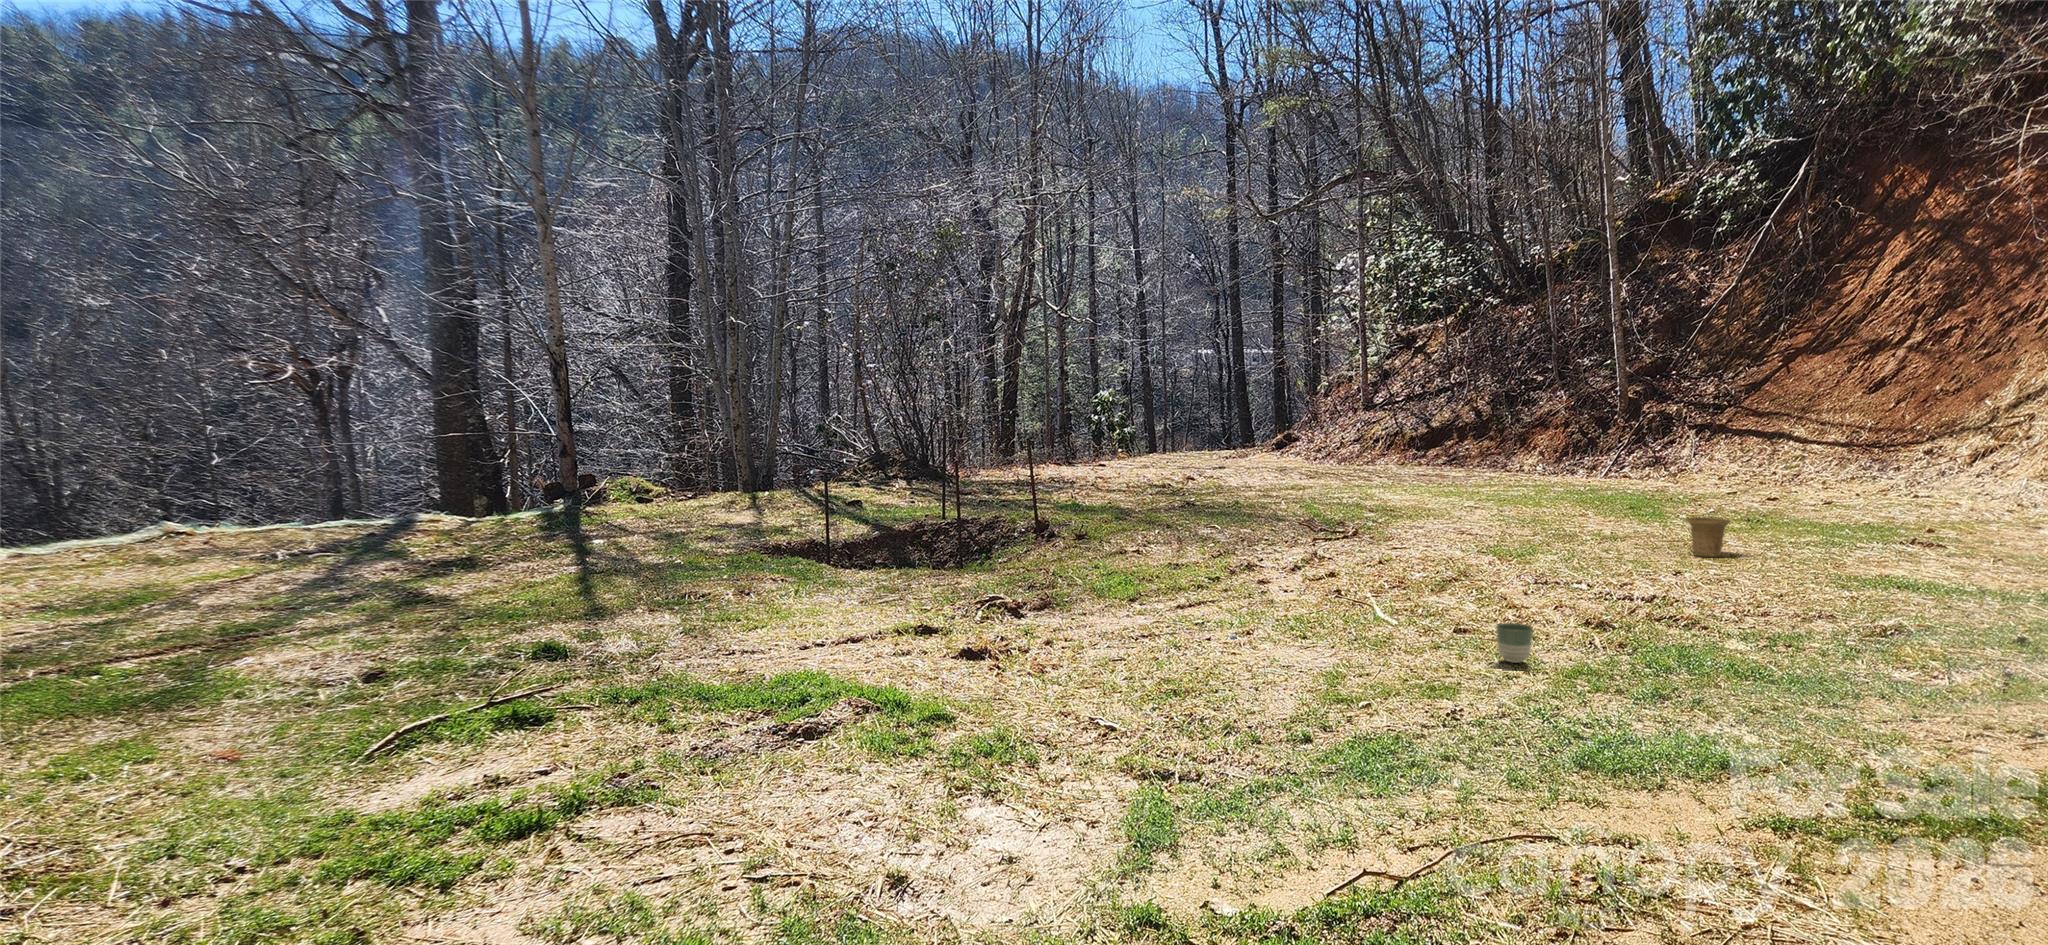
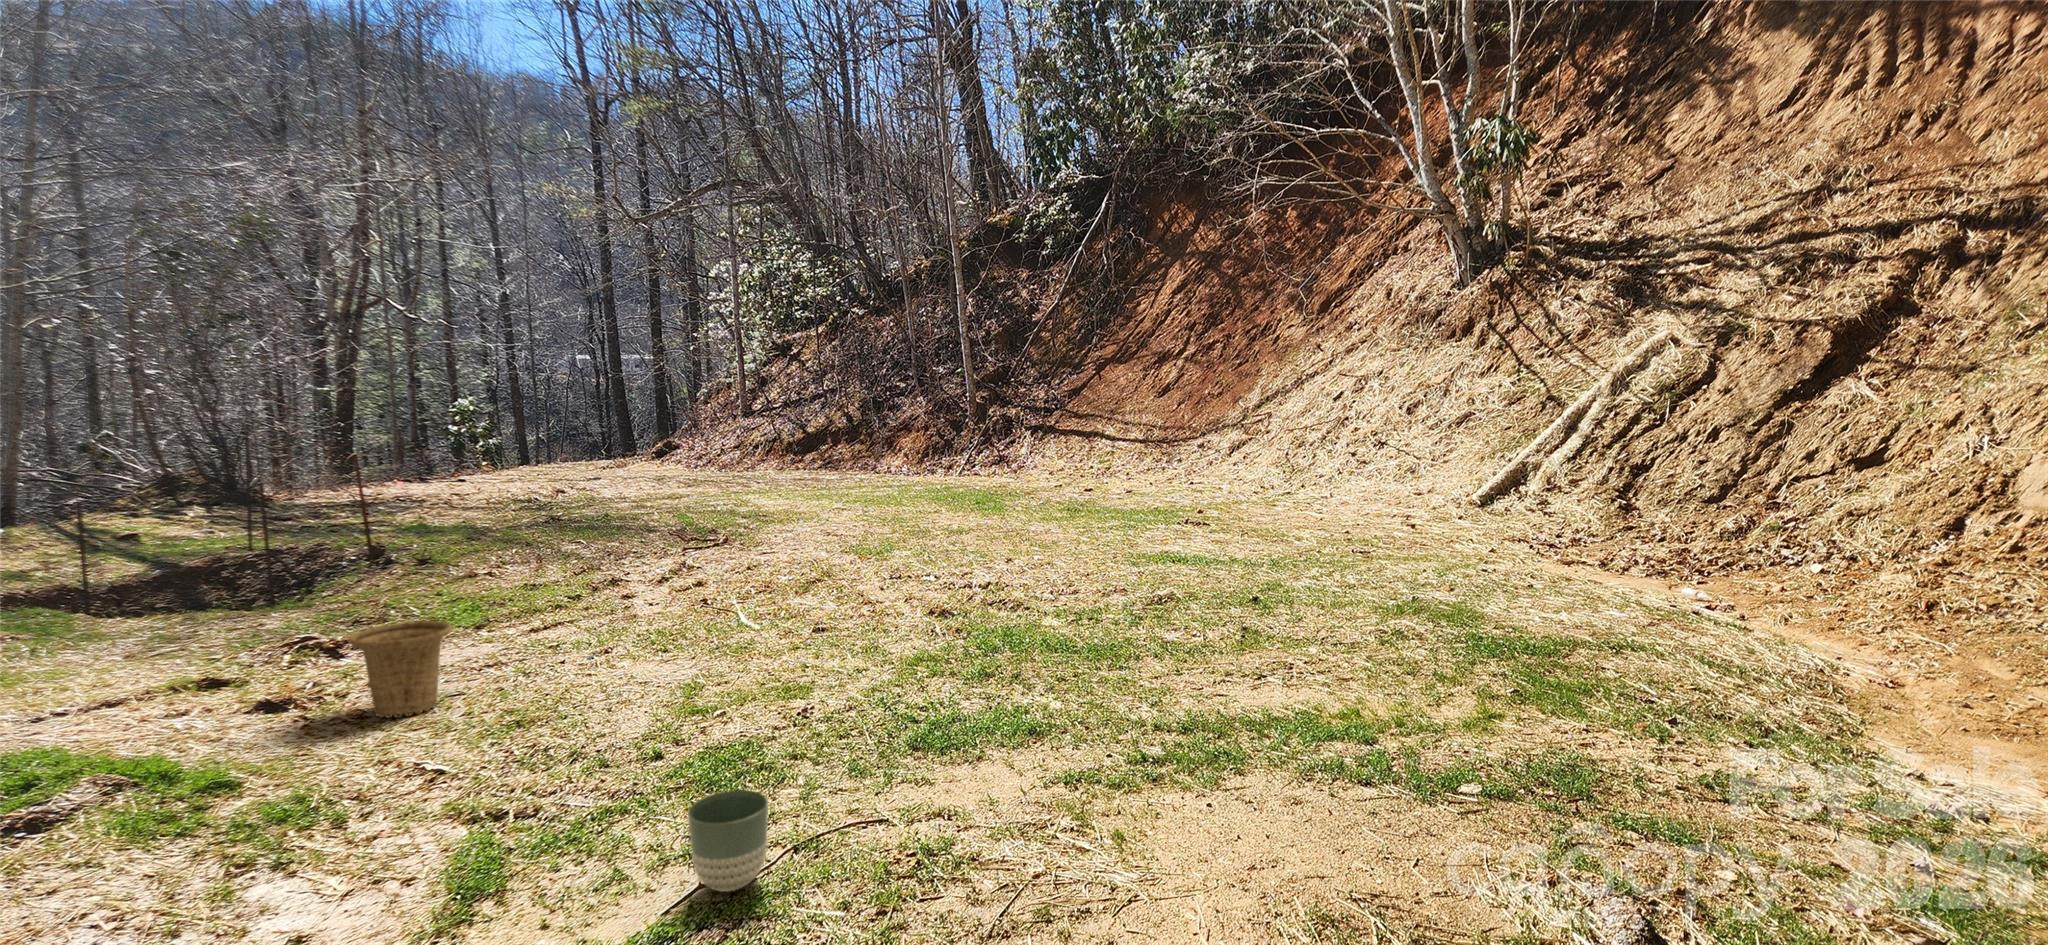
basket: present [1685,517,1731,557] -> present [349,621,452,718]

